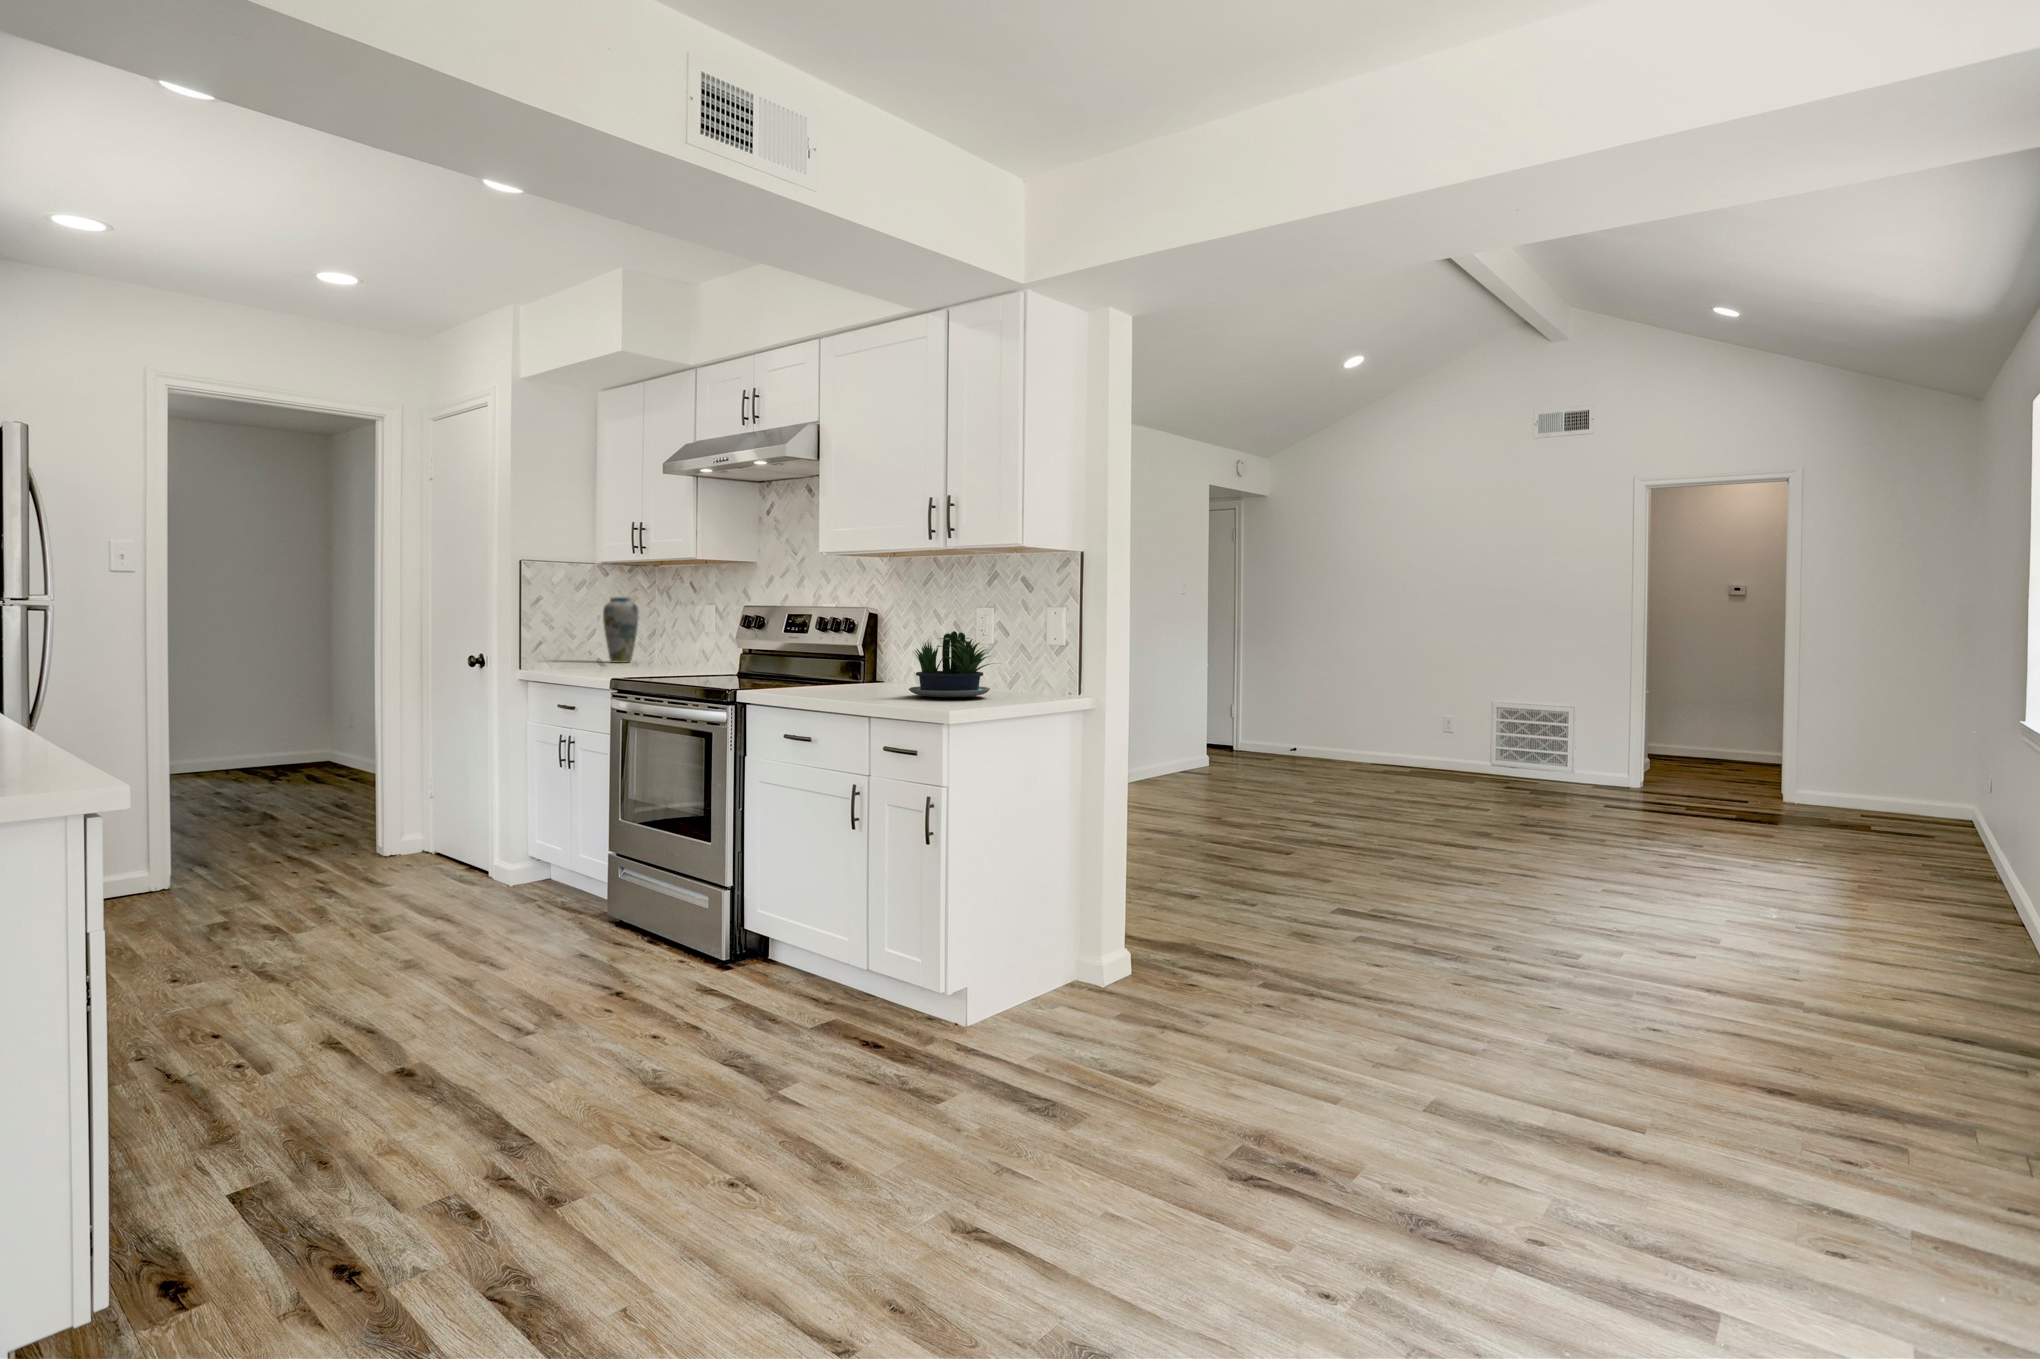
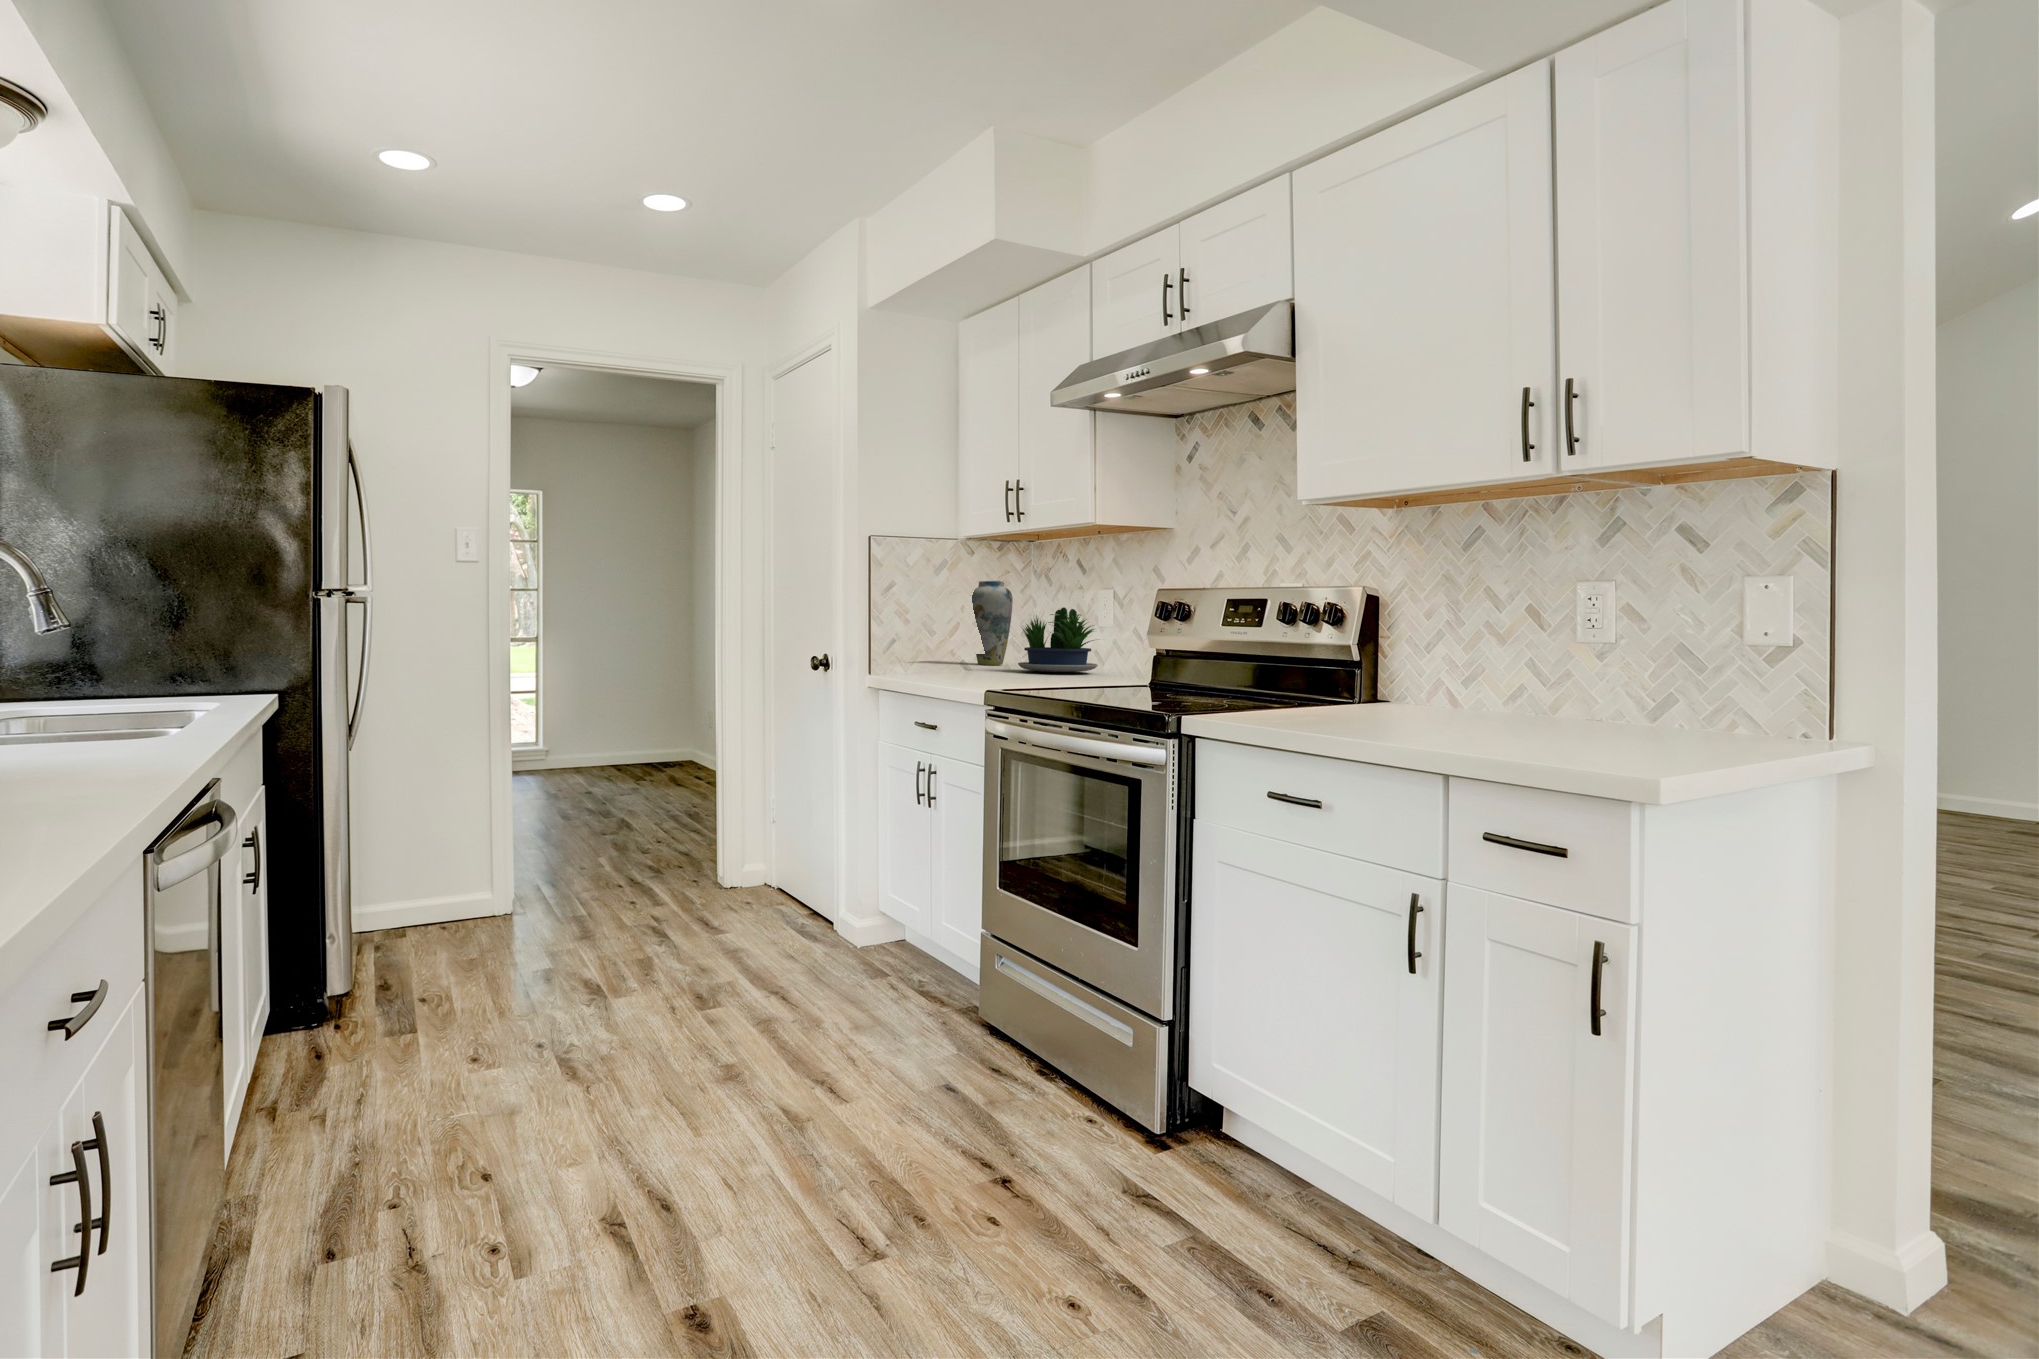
potted plant: present [909,631,990,697] -> present [1018,607,1098,672]

